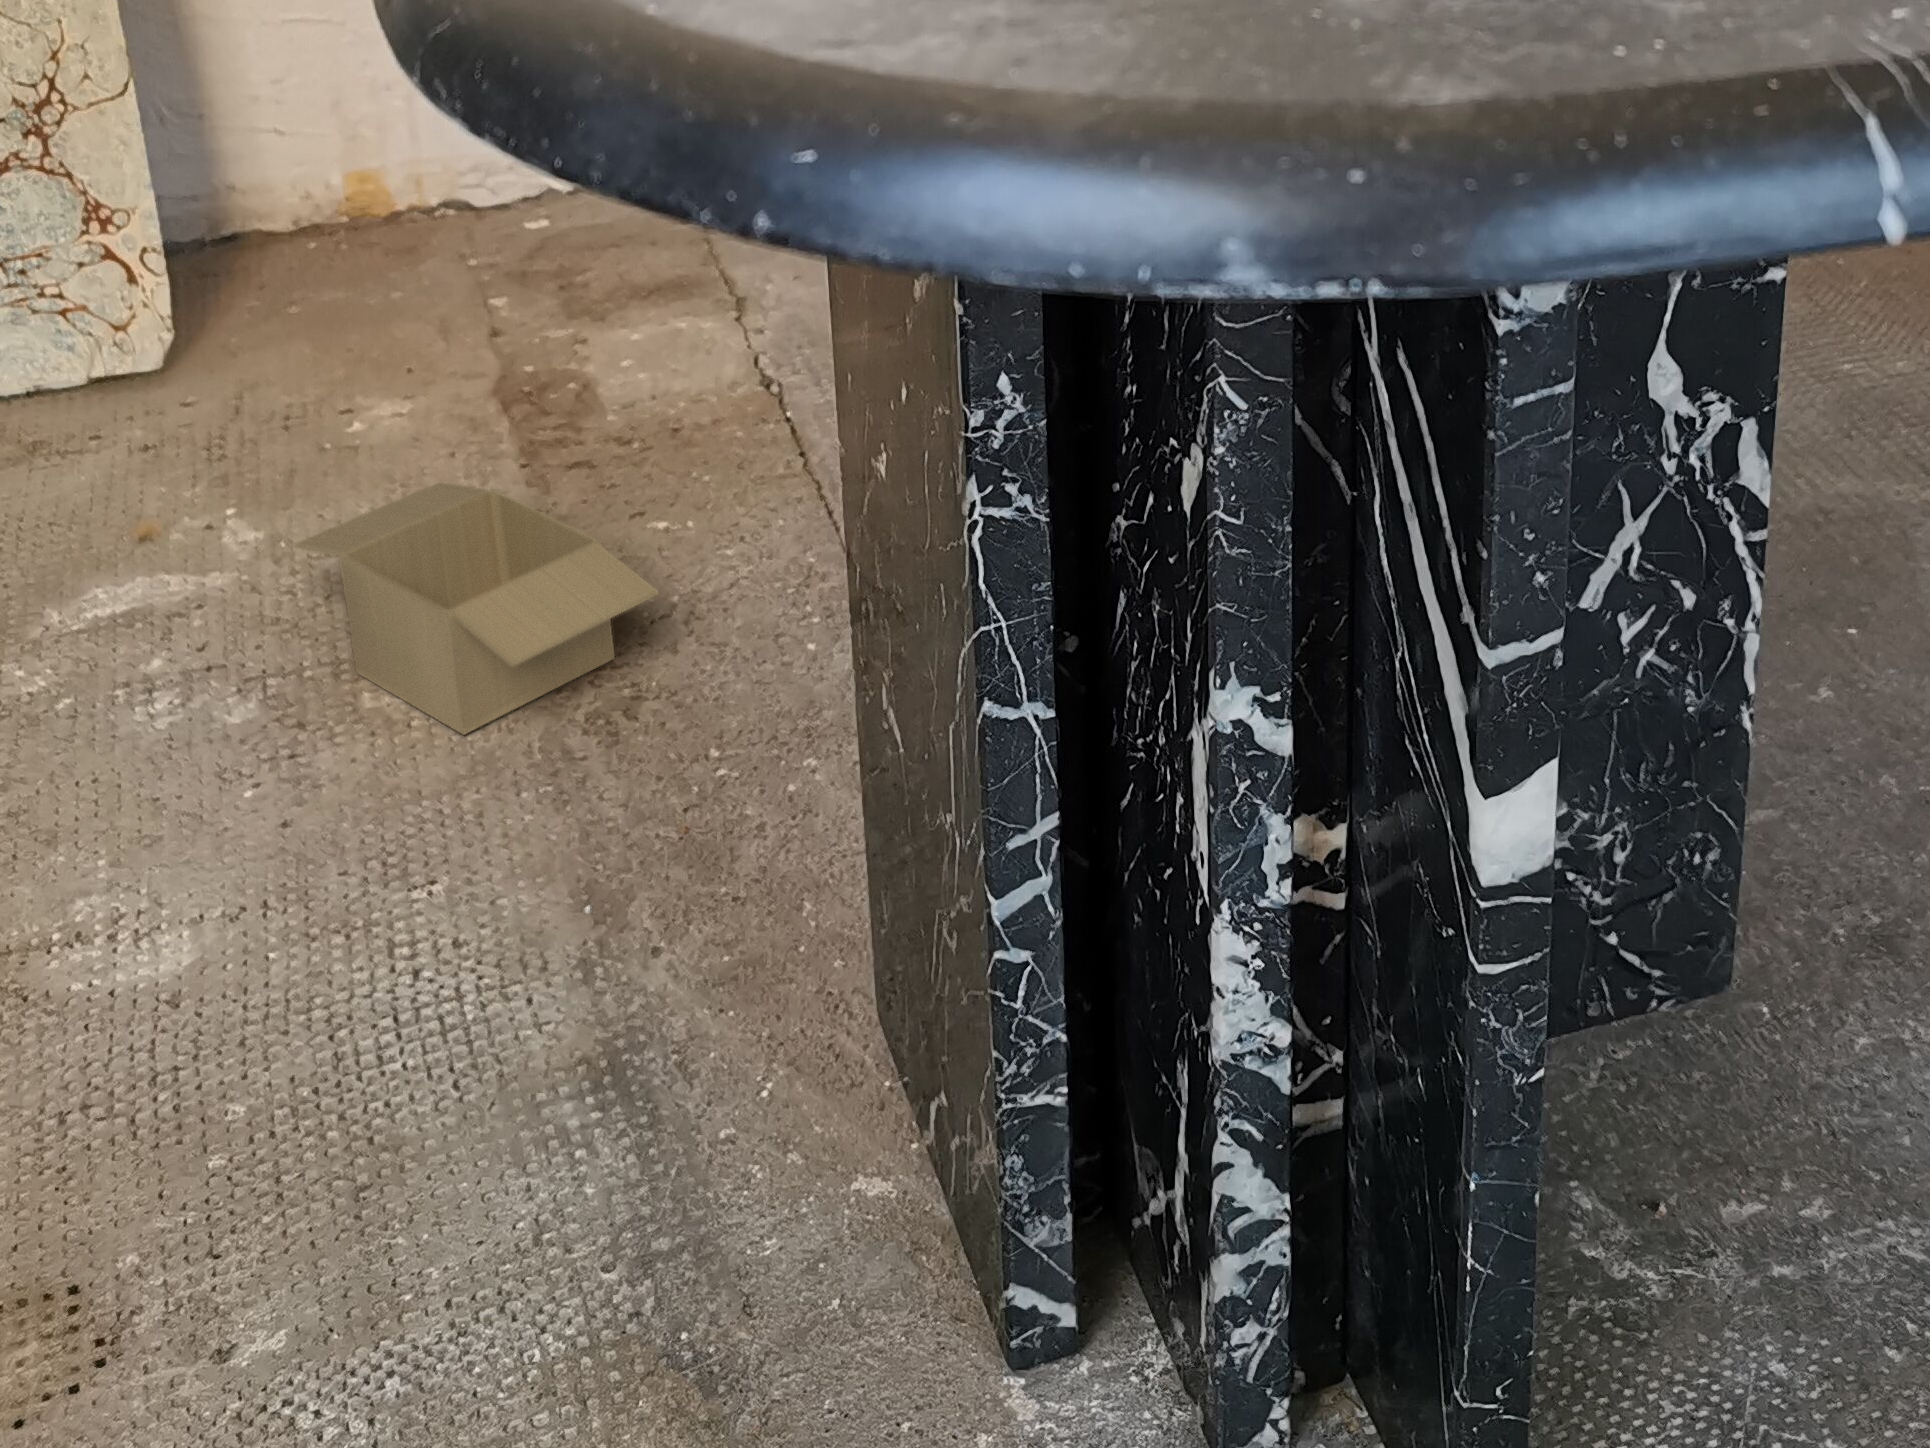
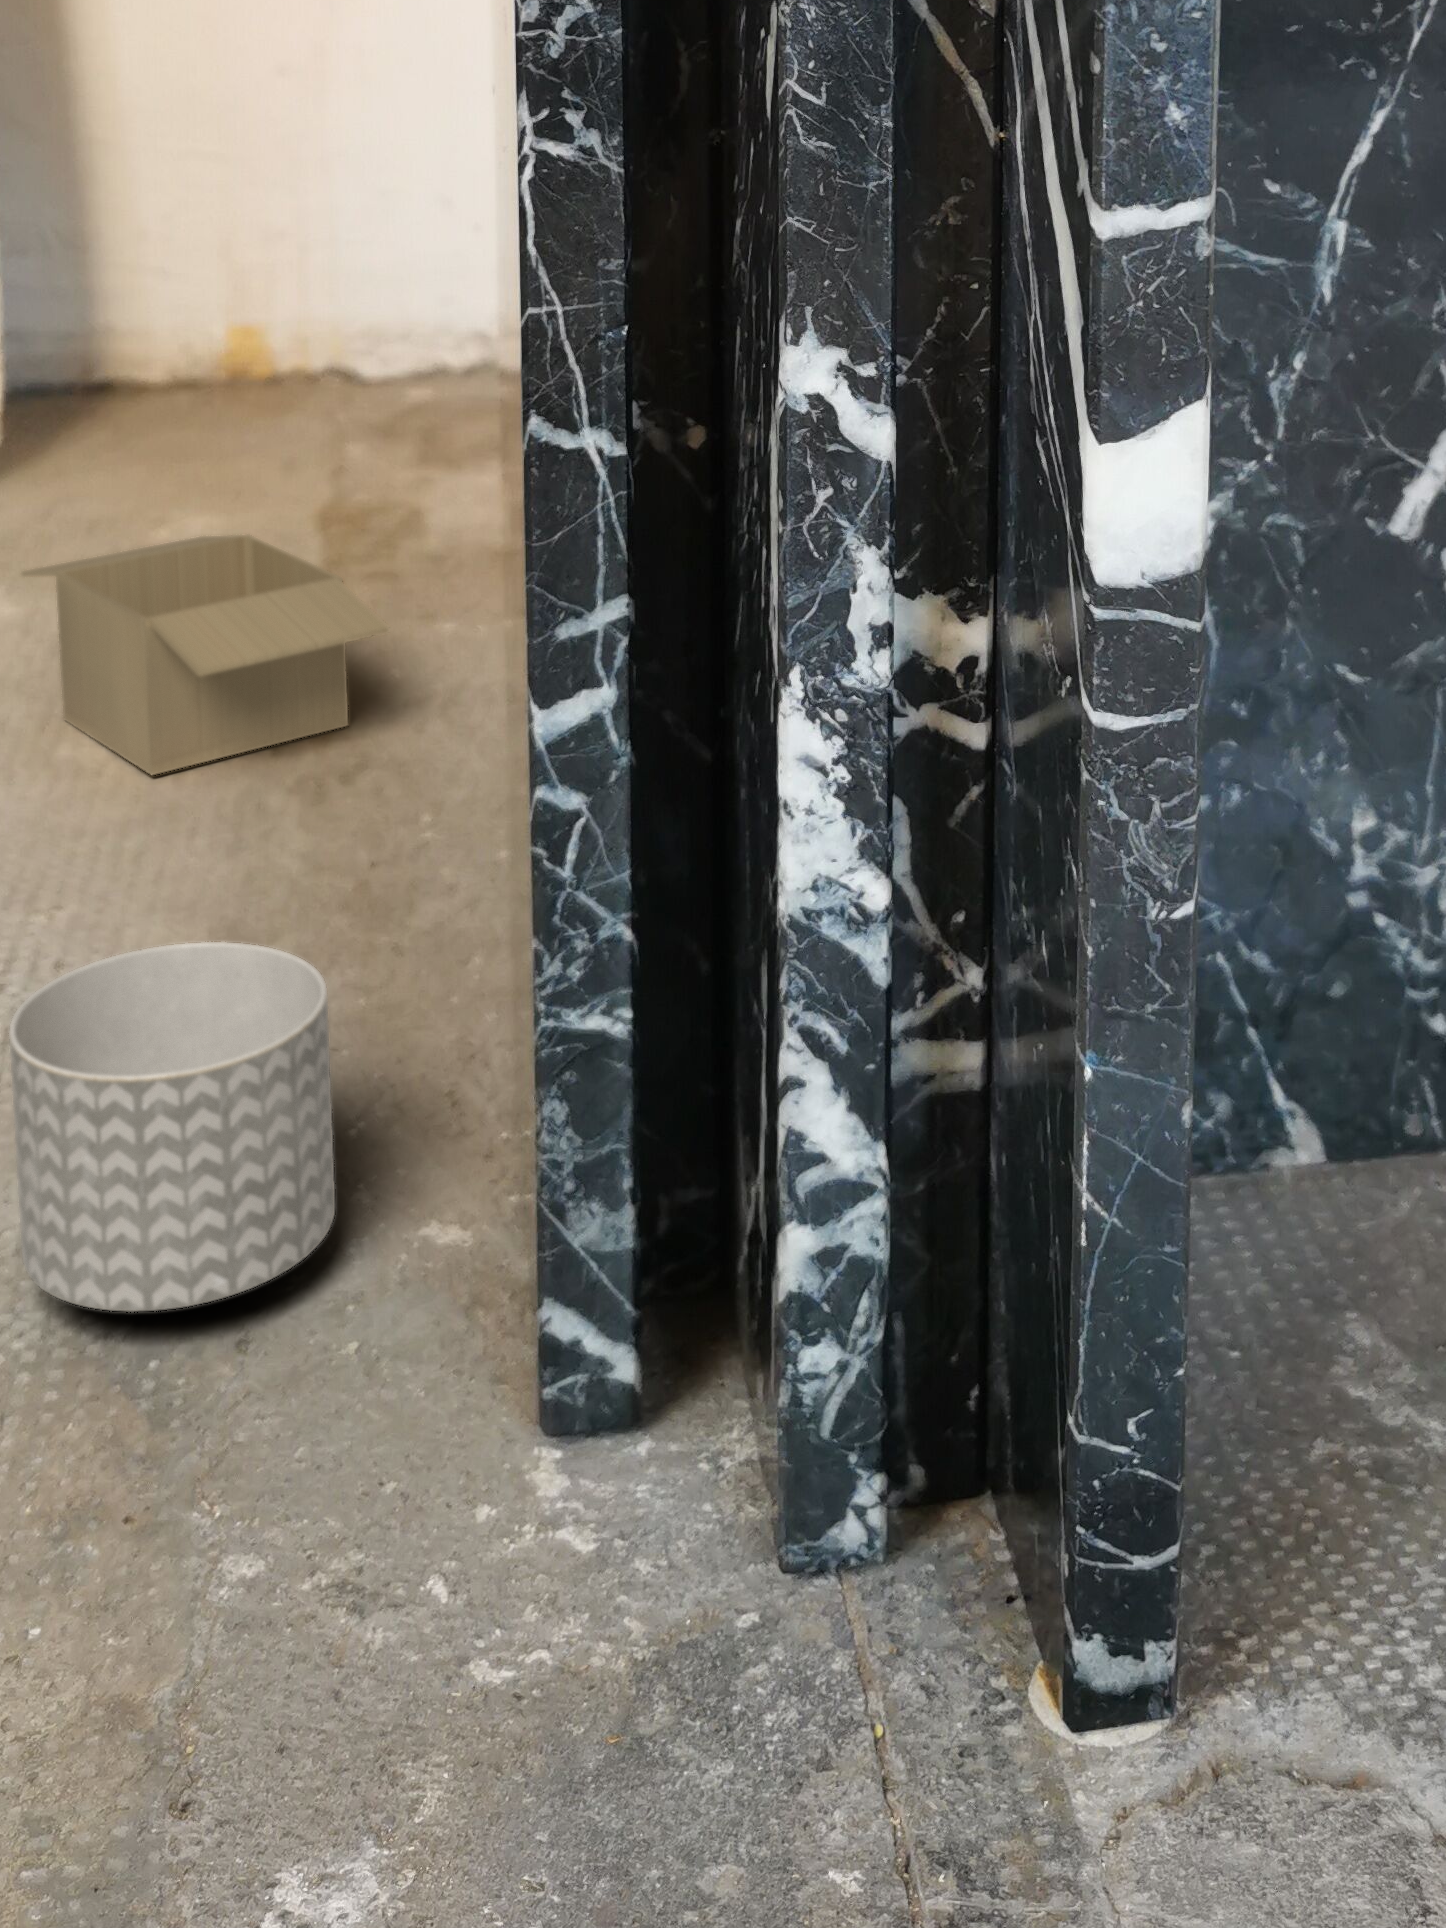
planter: none [551,1005,805,1313] -> present [9,942,335,1312]

